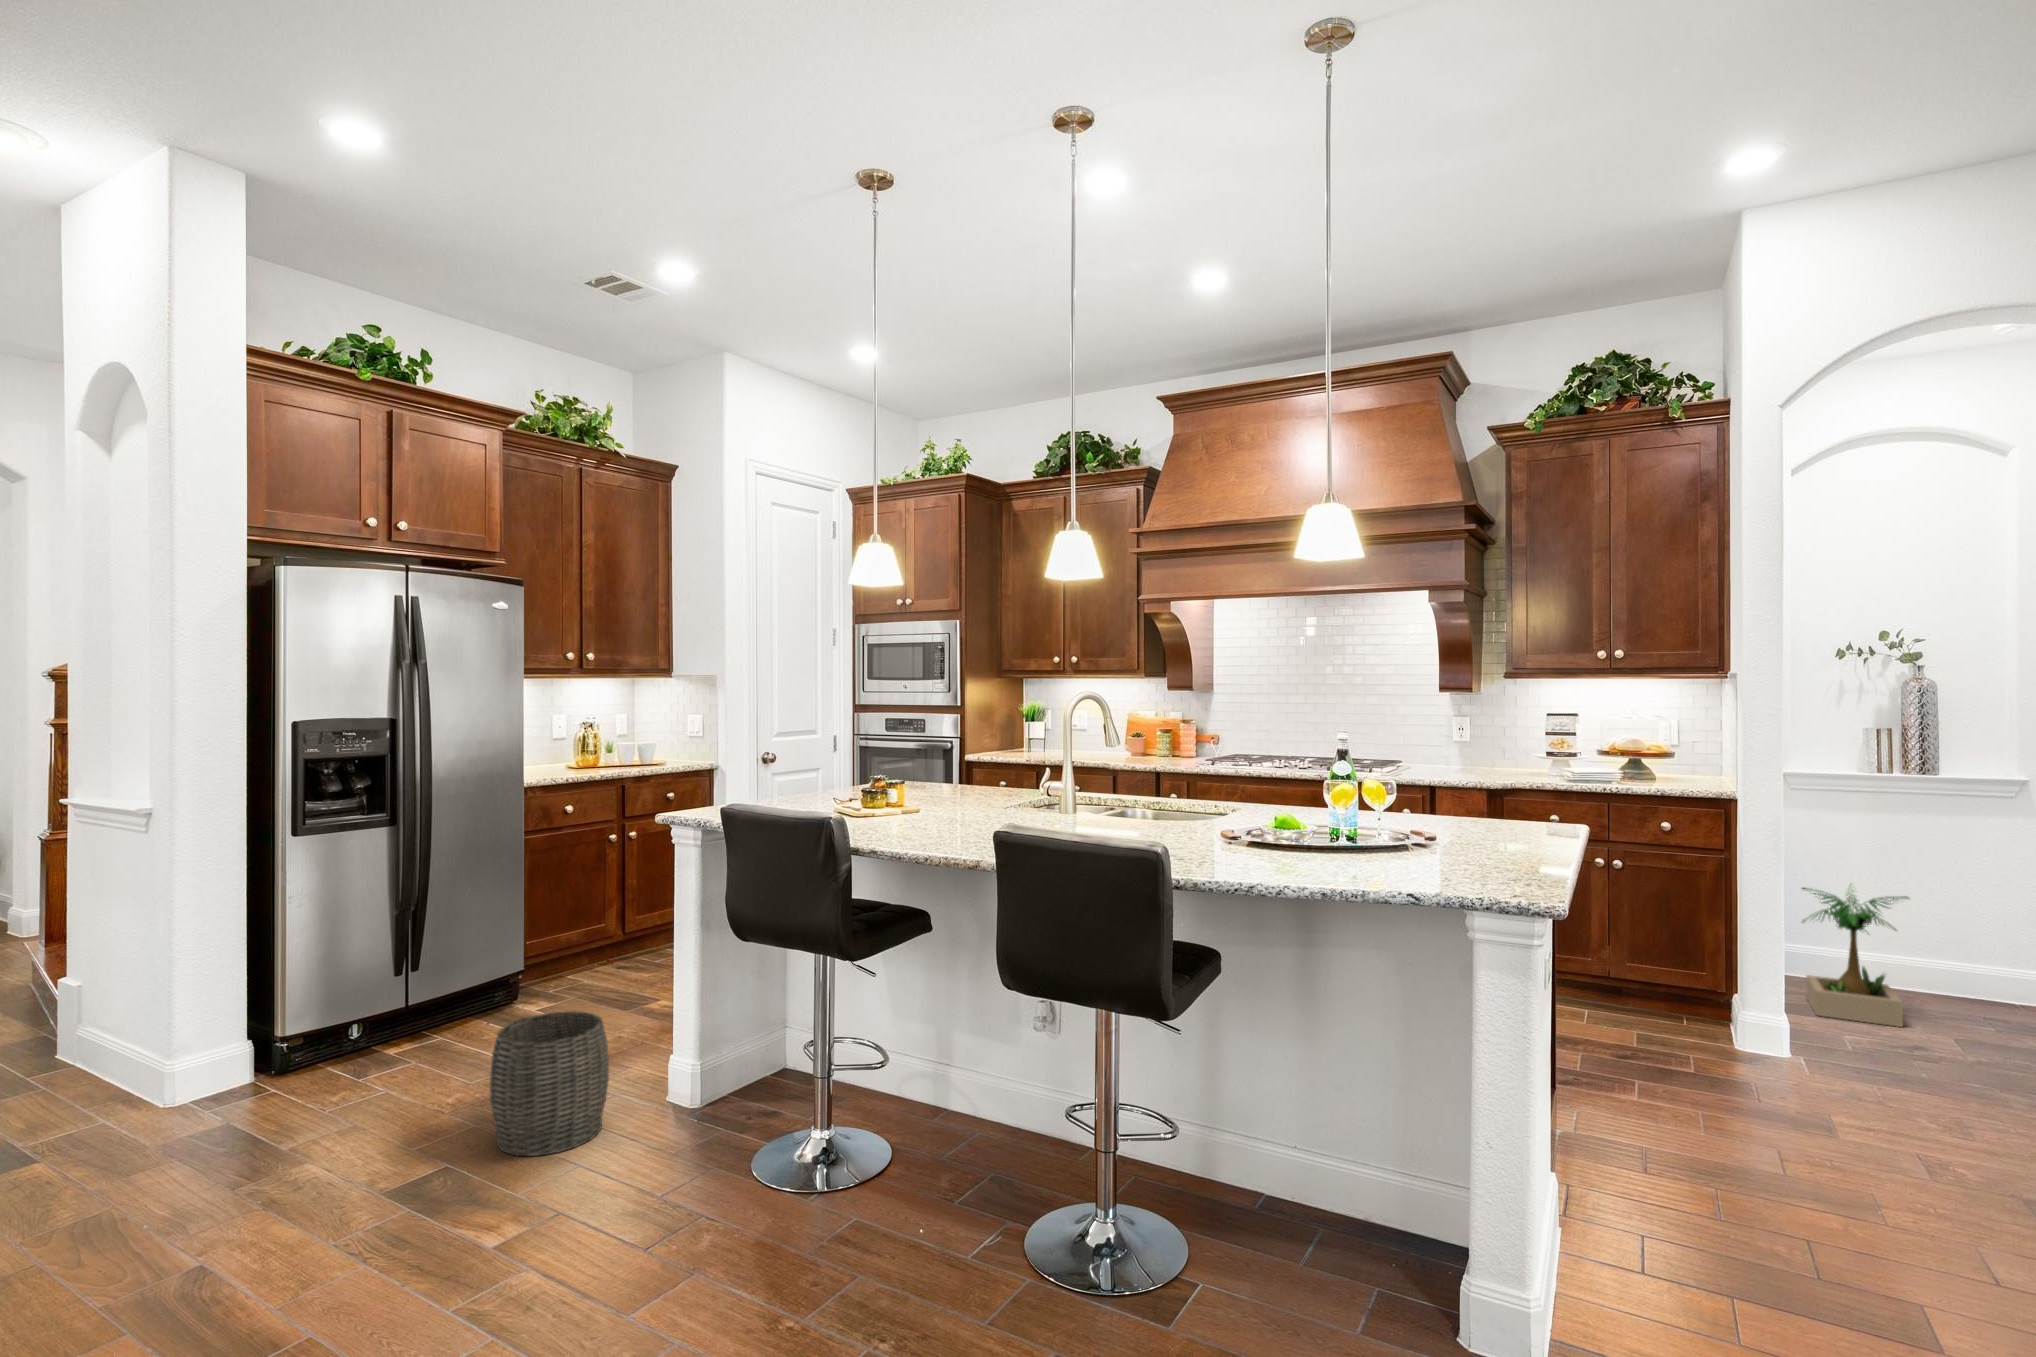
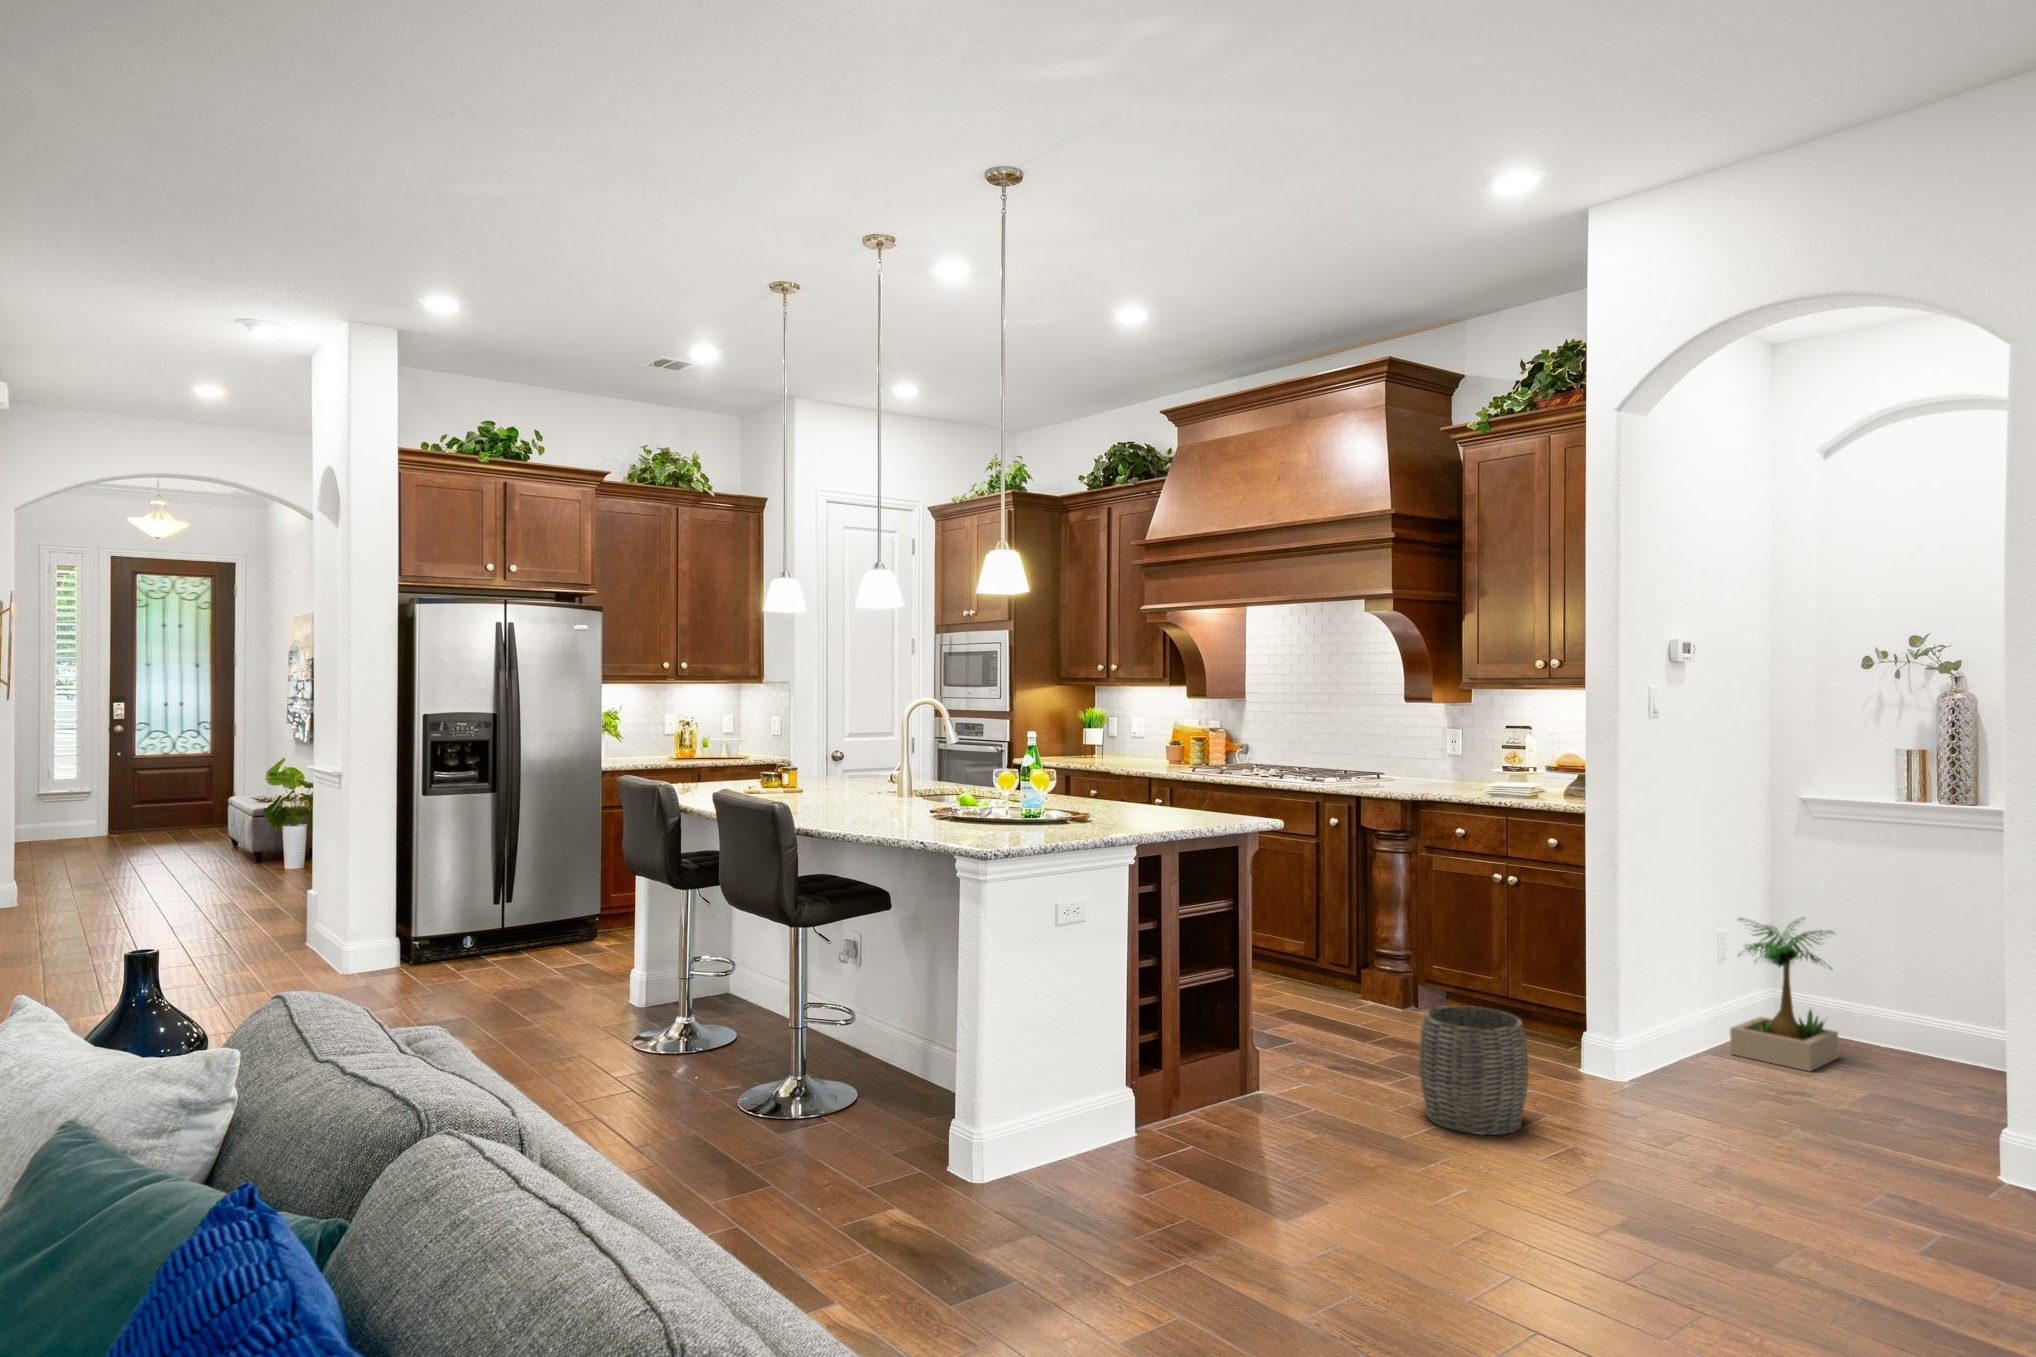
woven basket: present [490,1011,609,1156] -> present [1420,1006,1528,1135]

